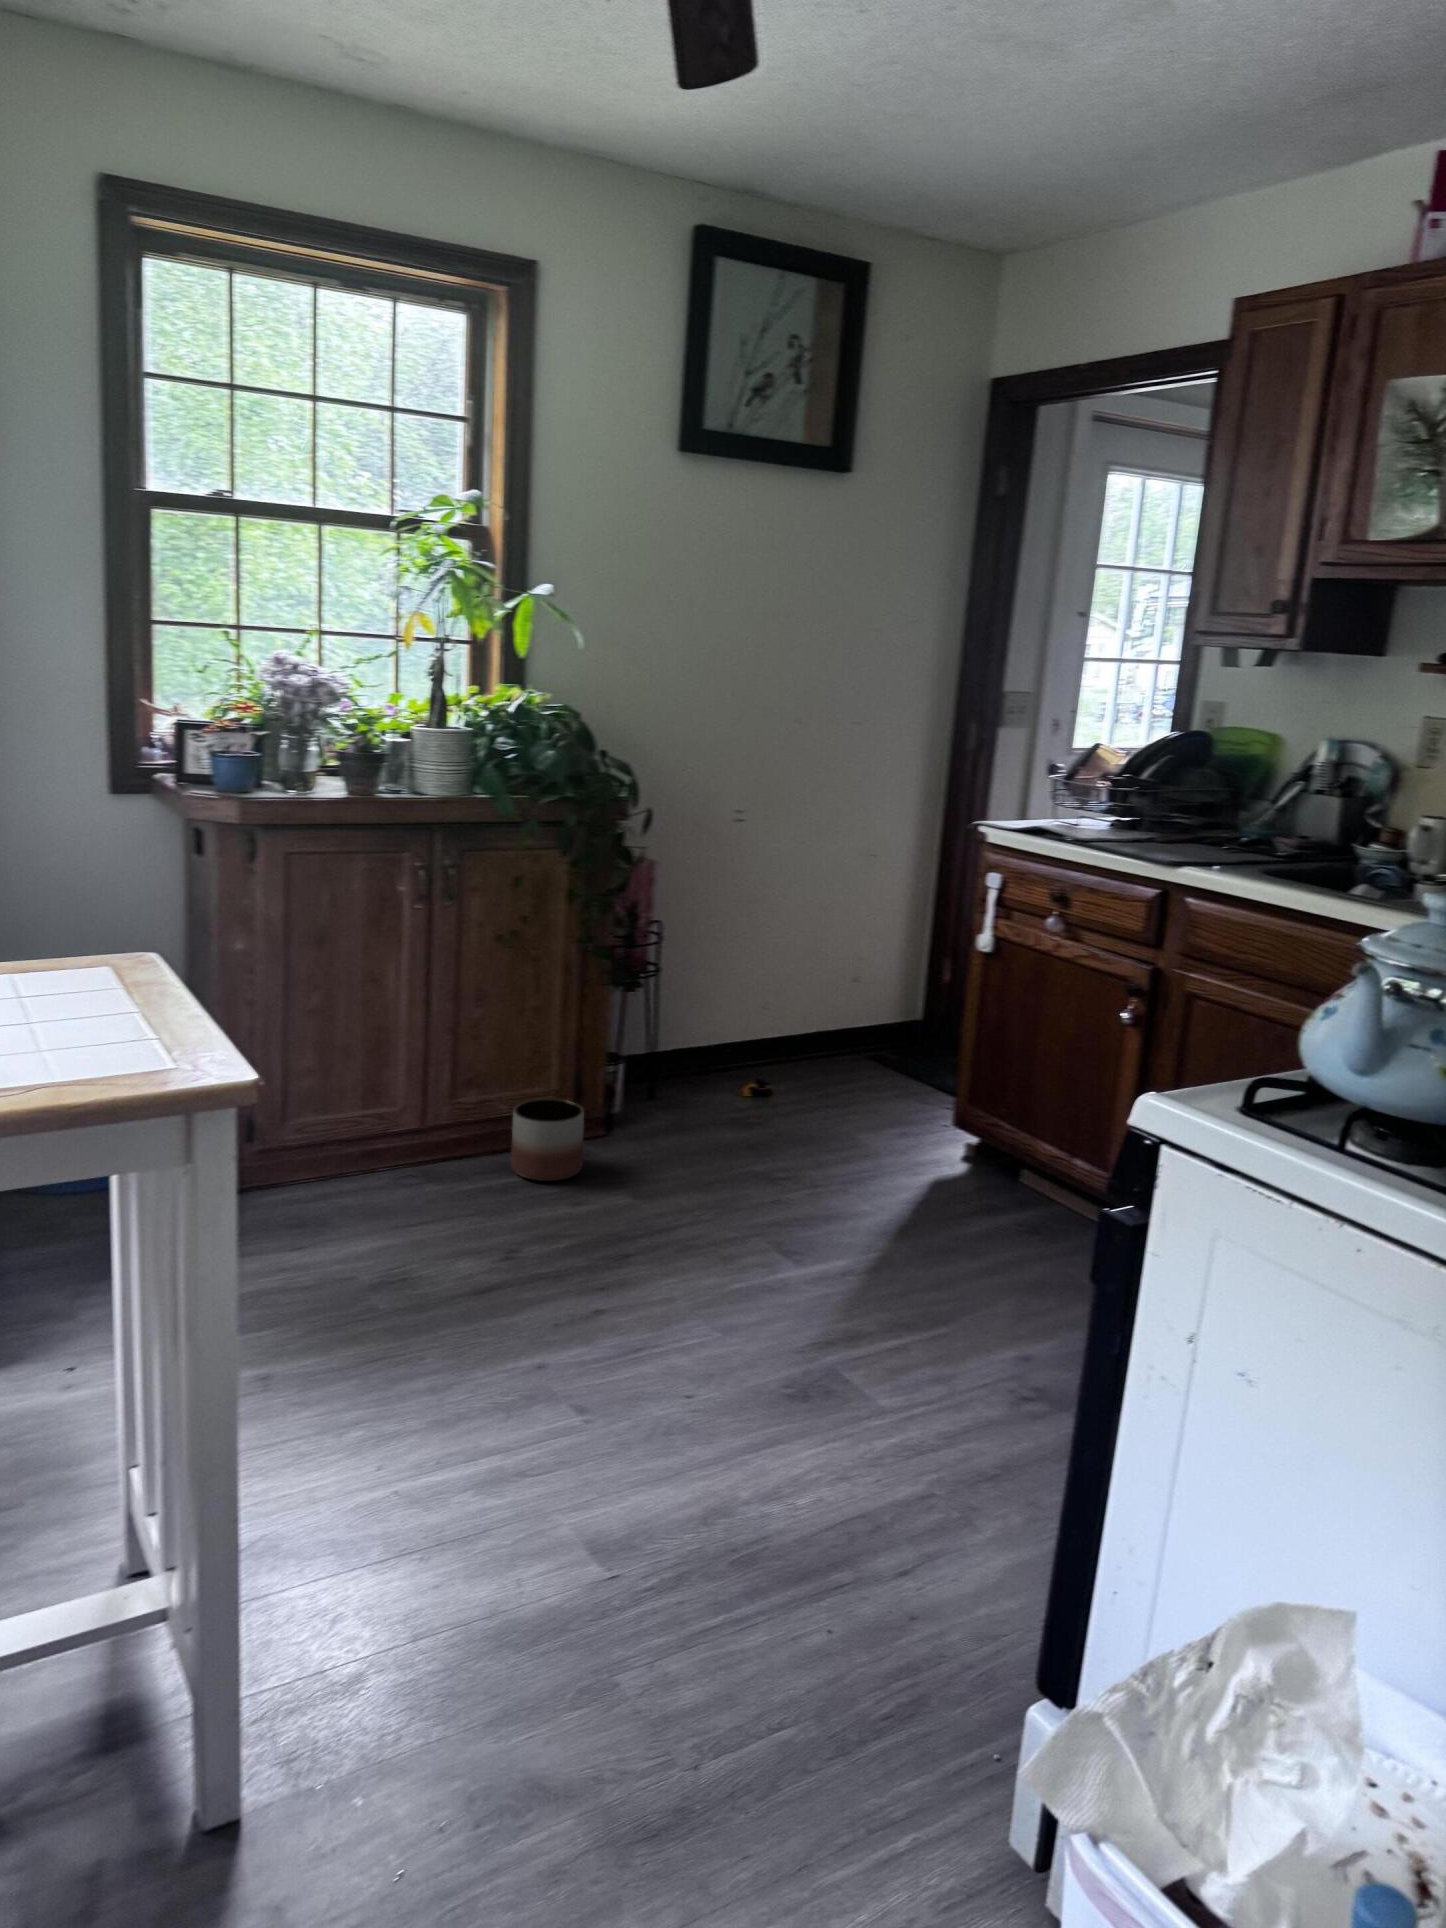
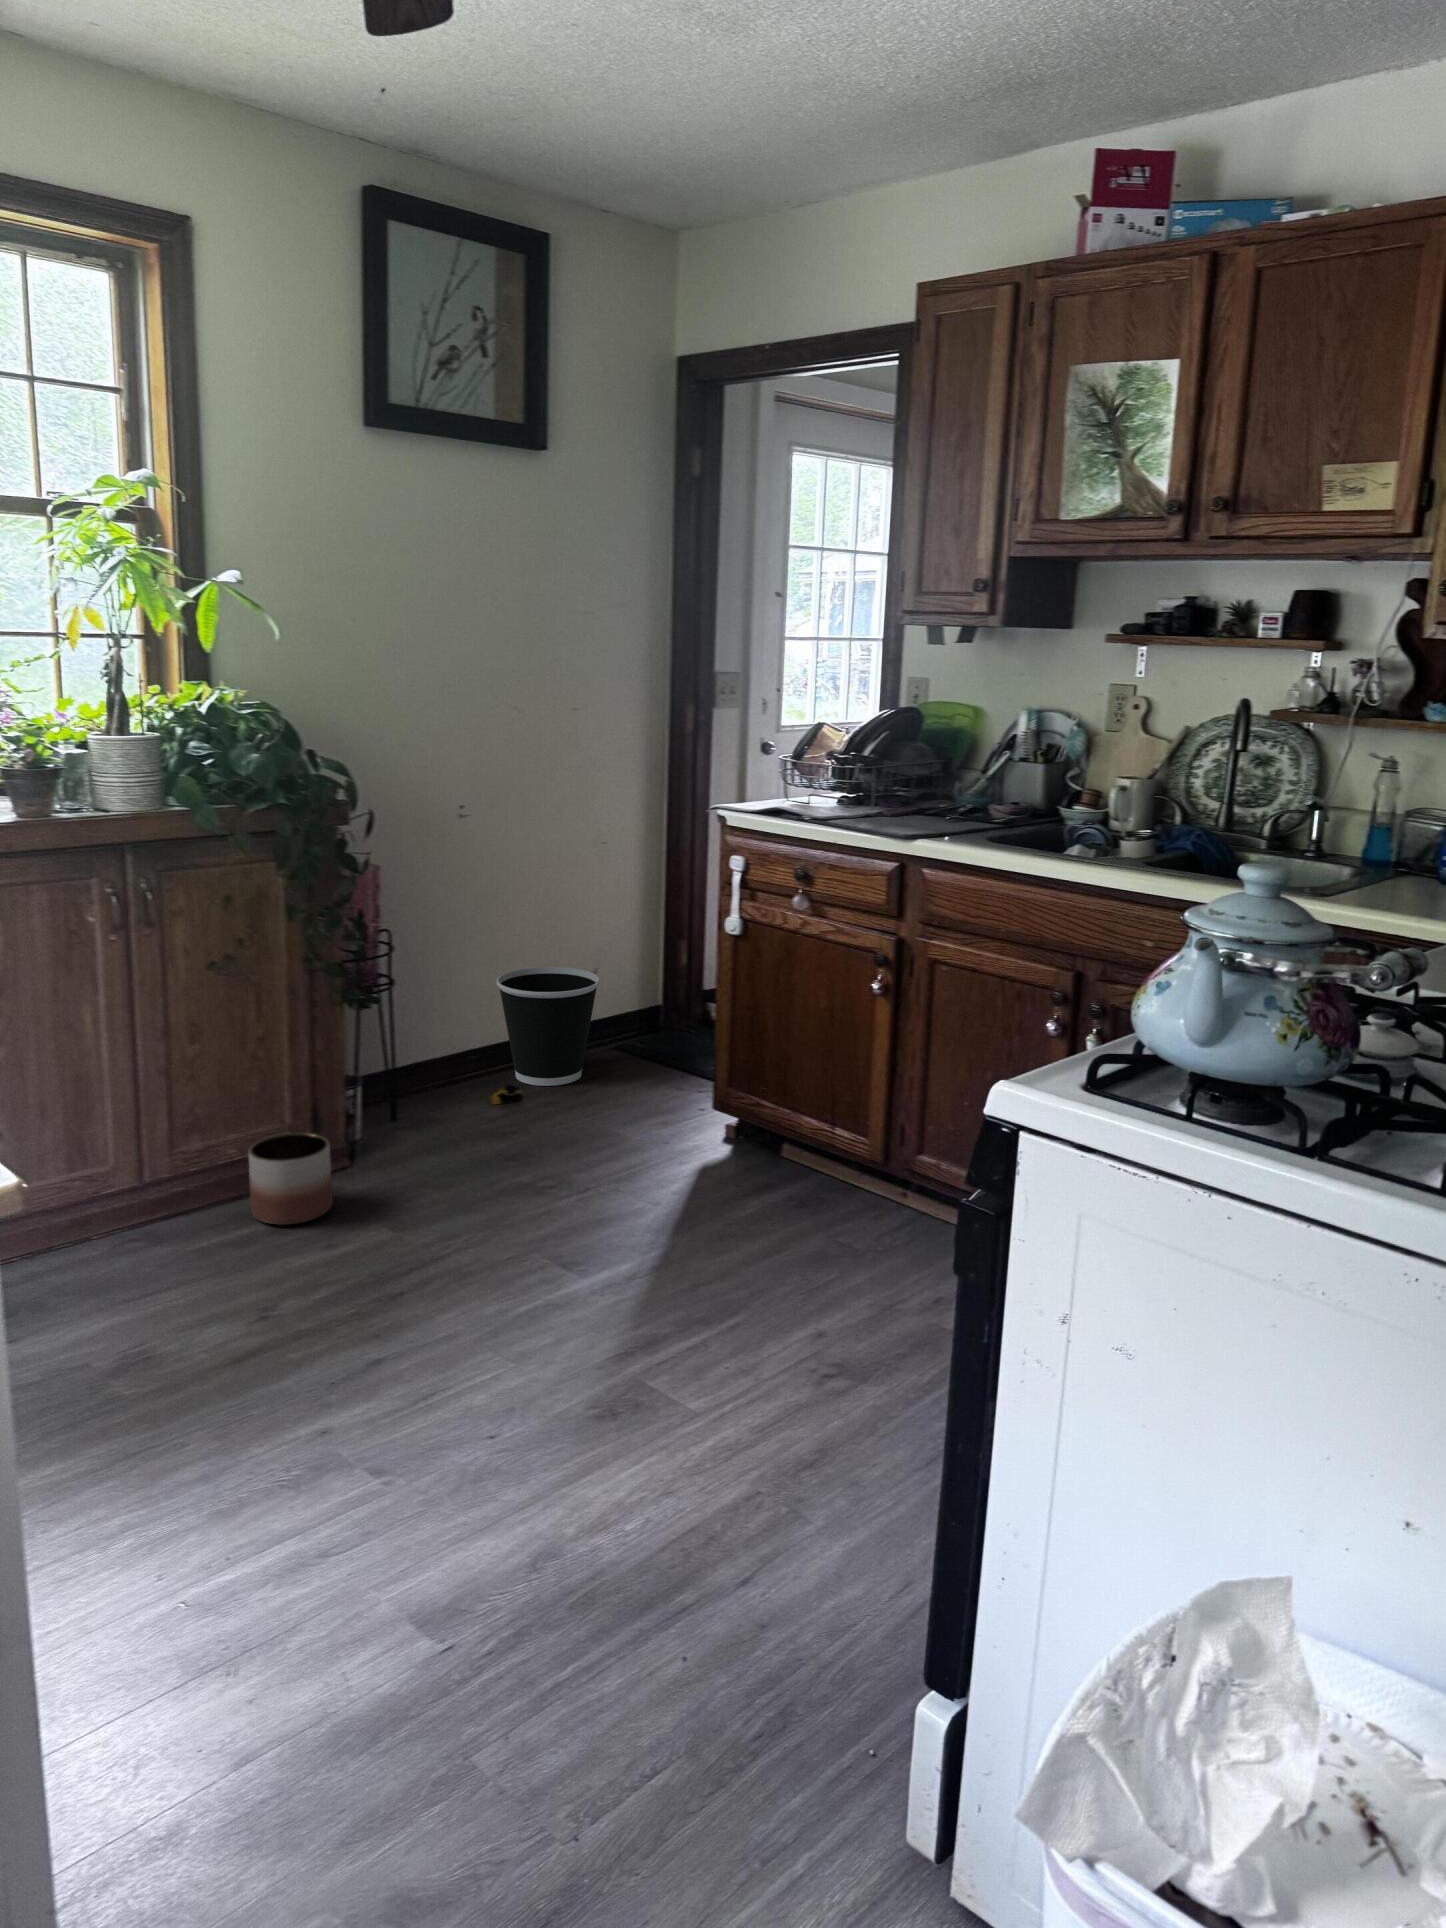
wastebasket: none [760,971,859,1087] -> present [497,967,600,1086]

